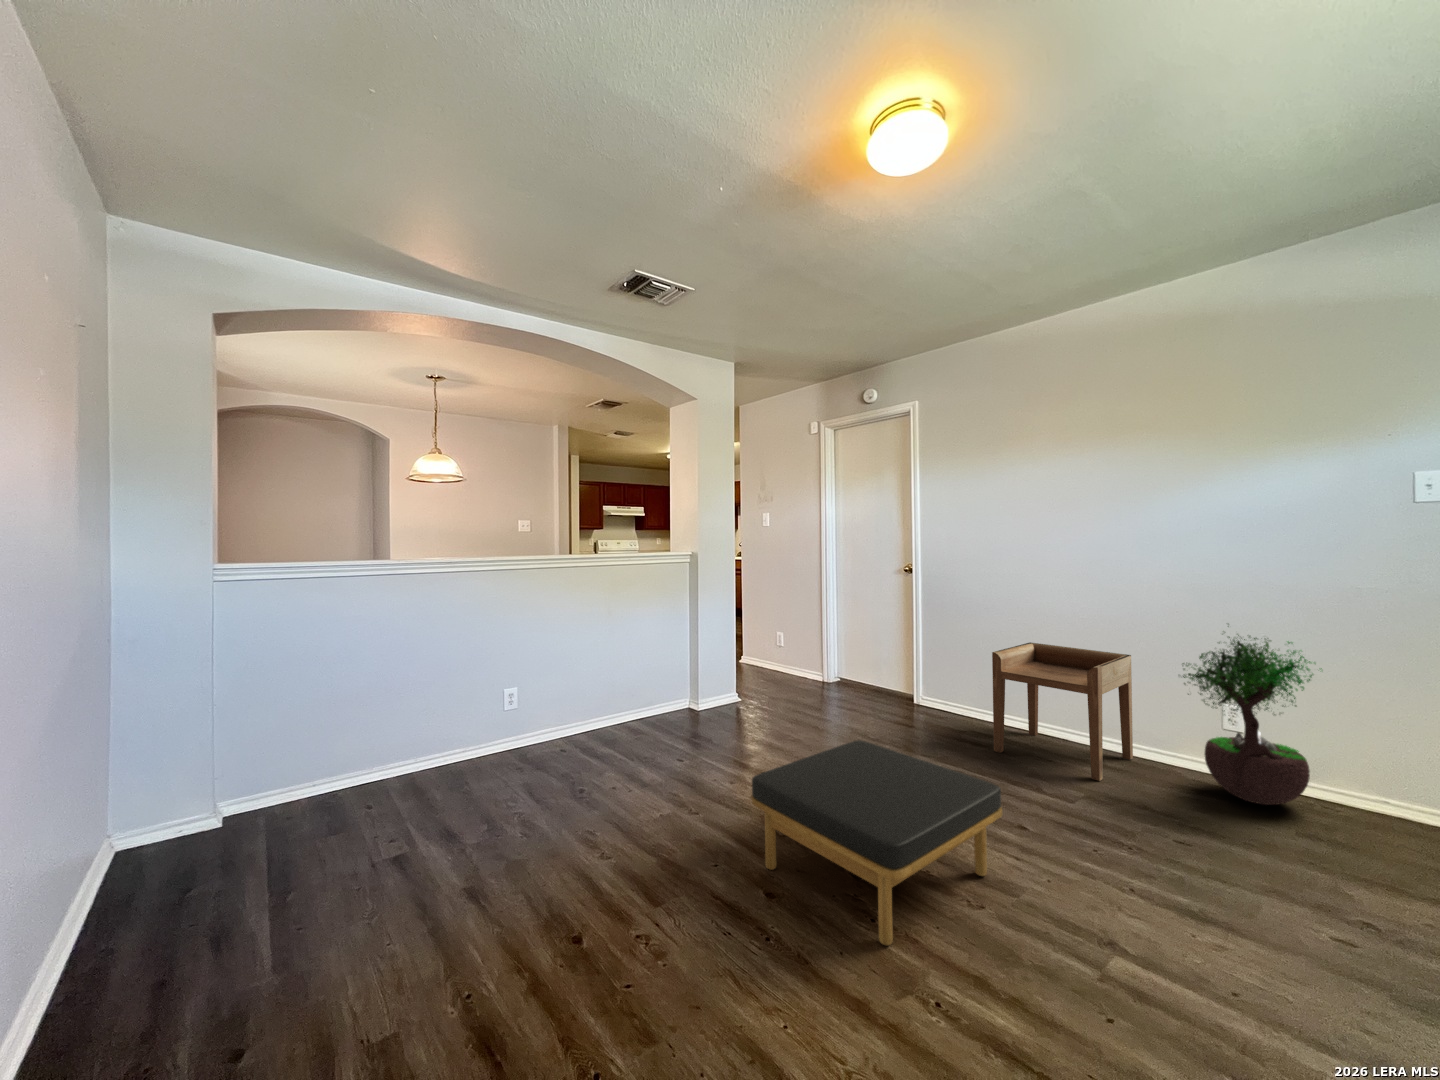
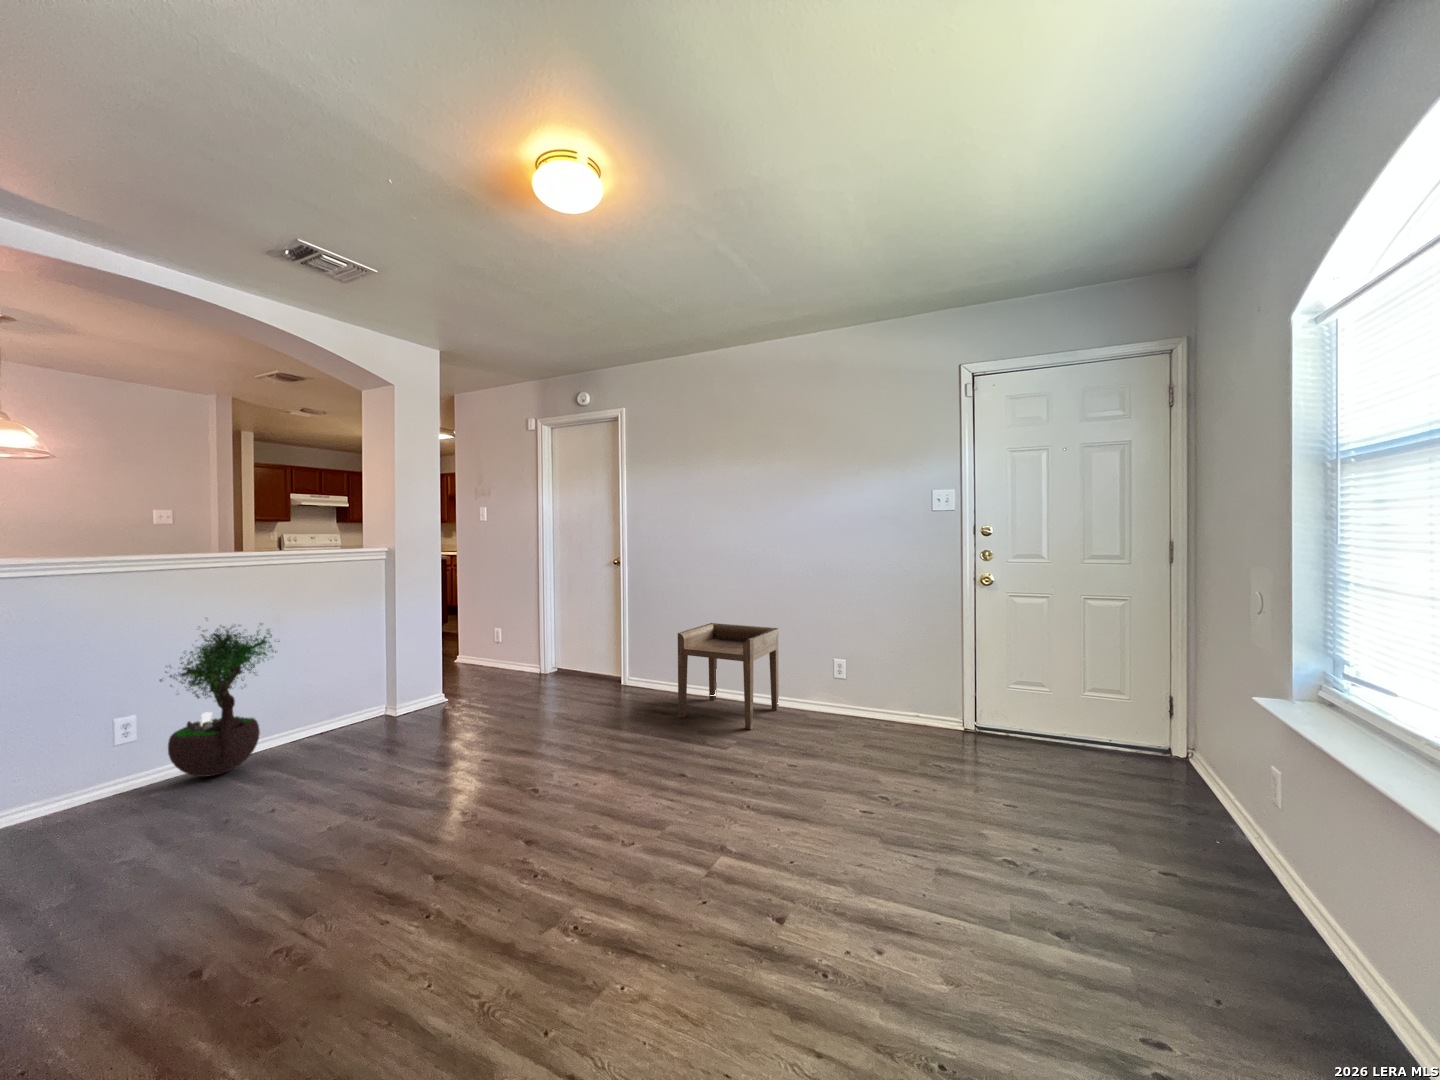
potted tree: present [1183,626,1322,805] -> present [160,626,279,777]
ottoman: present [752,740,1002,945] -> none [426,721,656,894]

